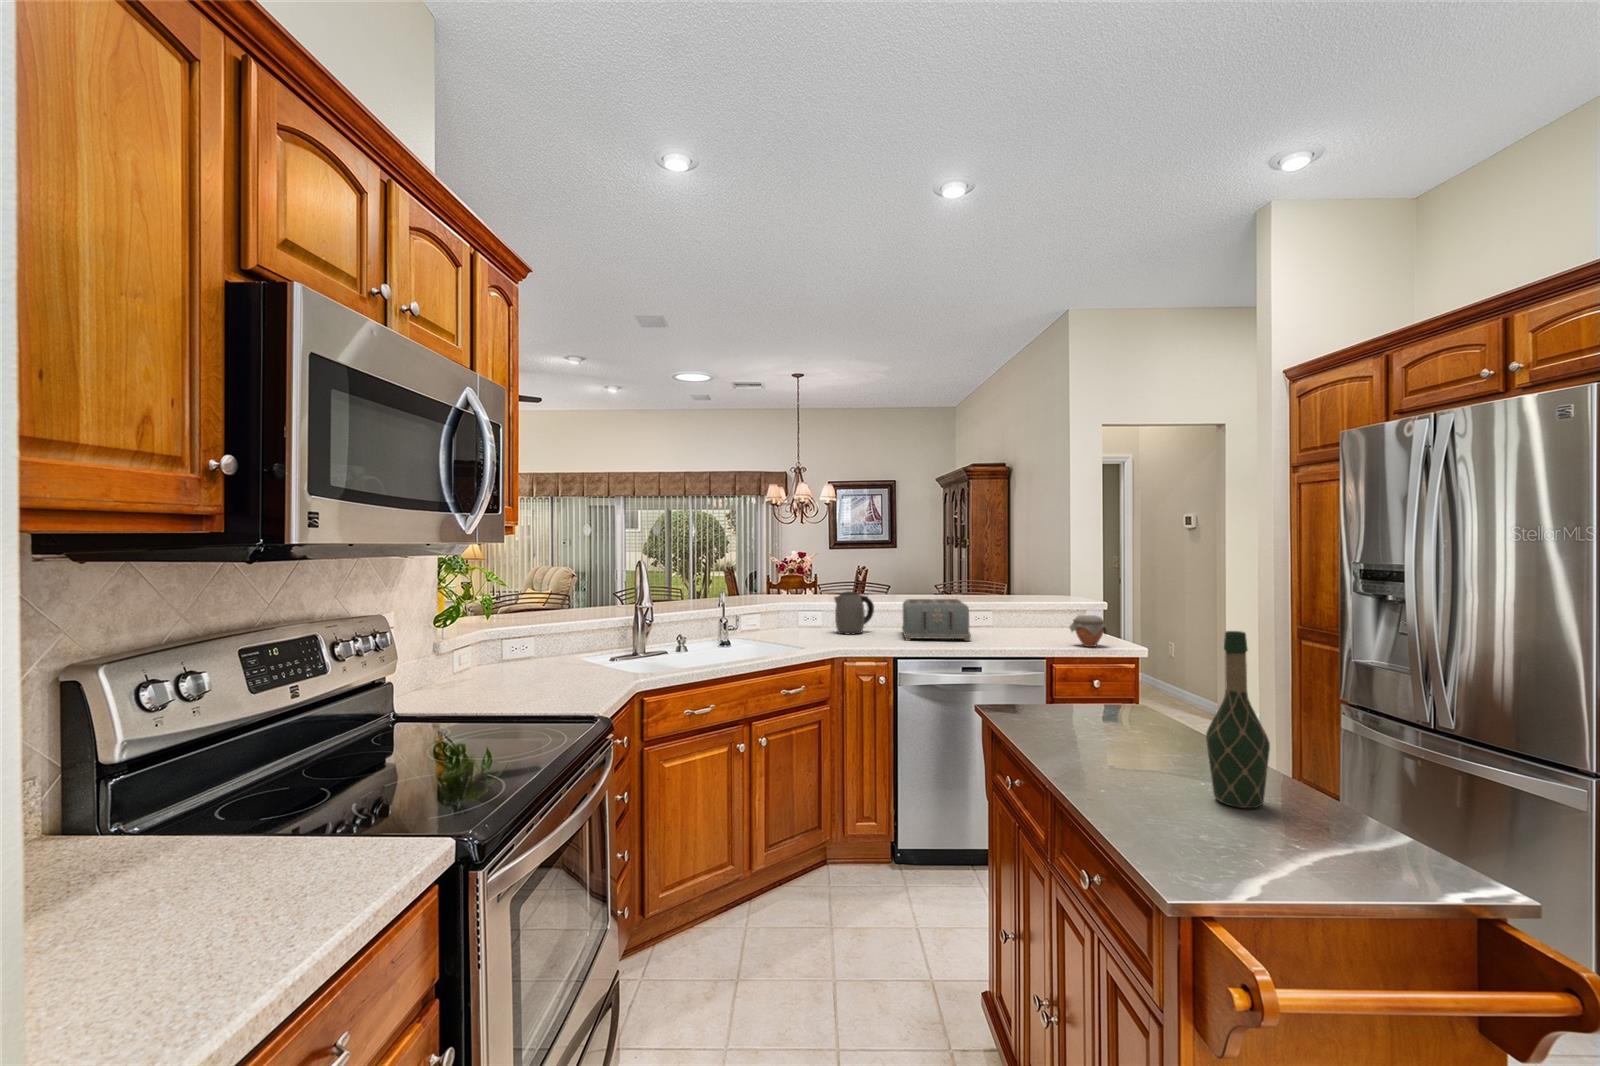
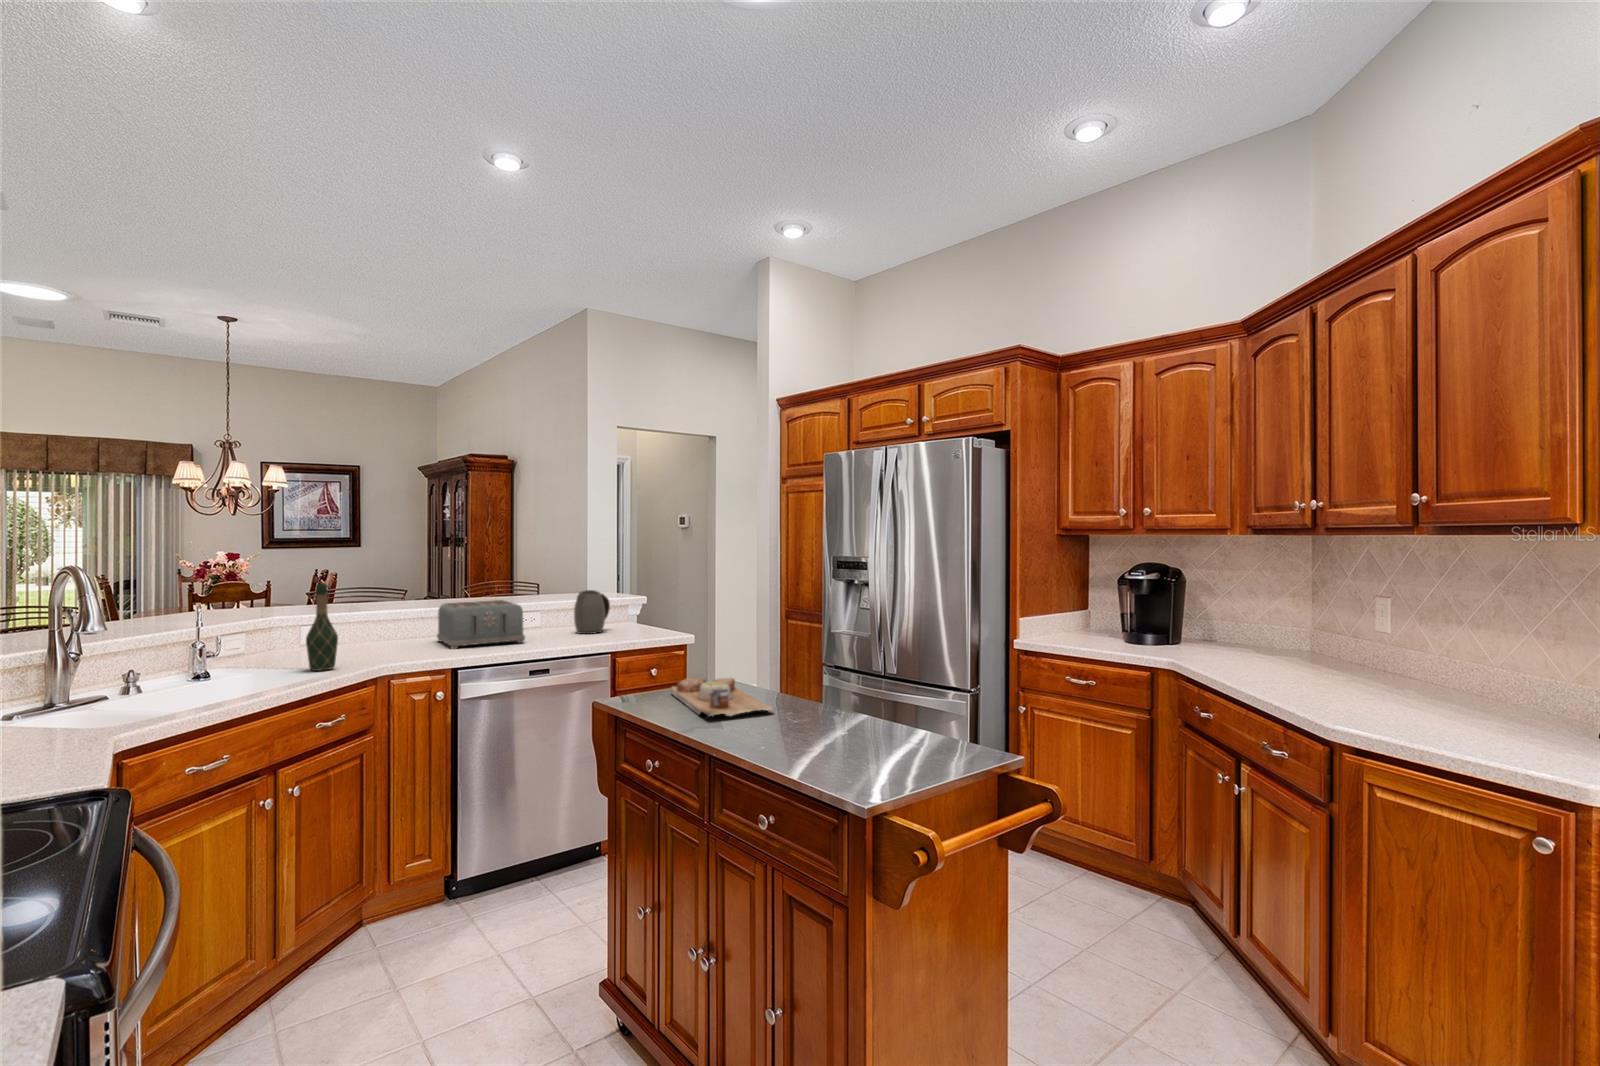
kettle: present [834,591,874,635] -> present [574,590,610,634]
jar: present [1069,615,1107,647] -> none [622,607,655,637]
wine bottle: present [1206,631,1270,808] -> present [306,584,338,671]
cutting board: none [1058,697,1156,759] -> present [671,677,774,717]

